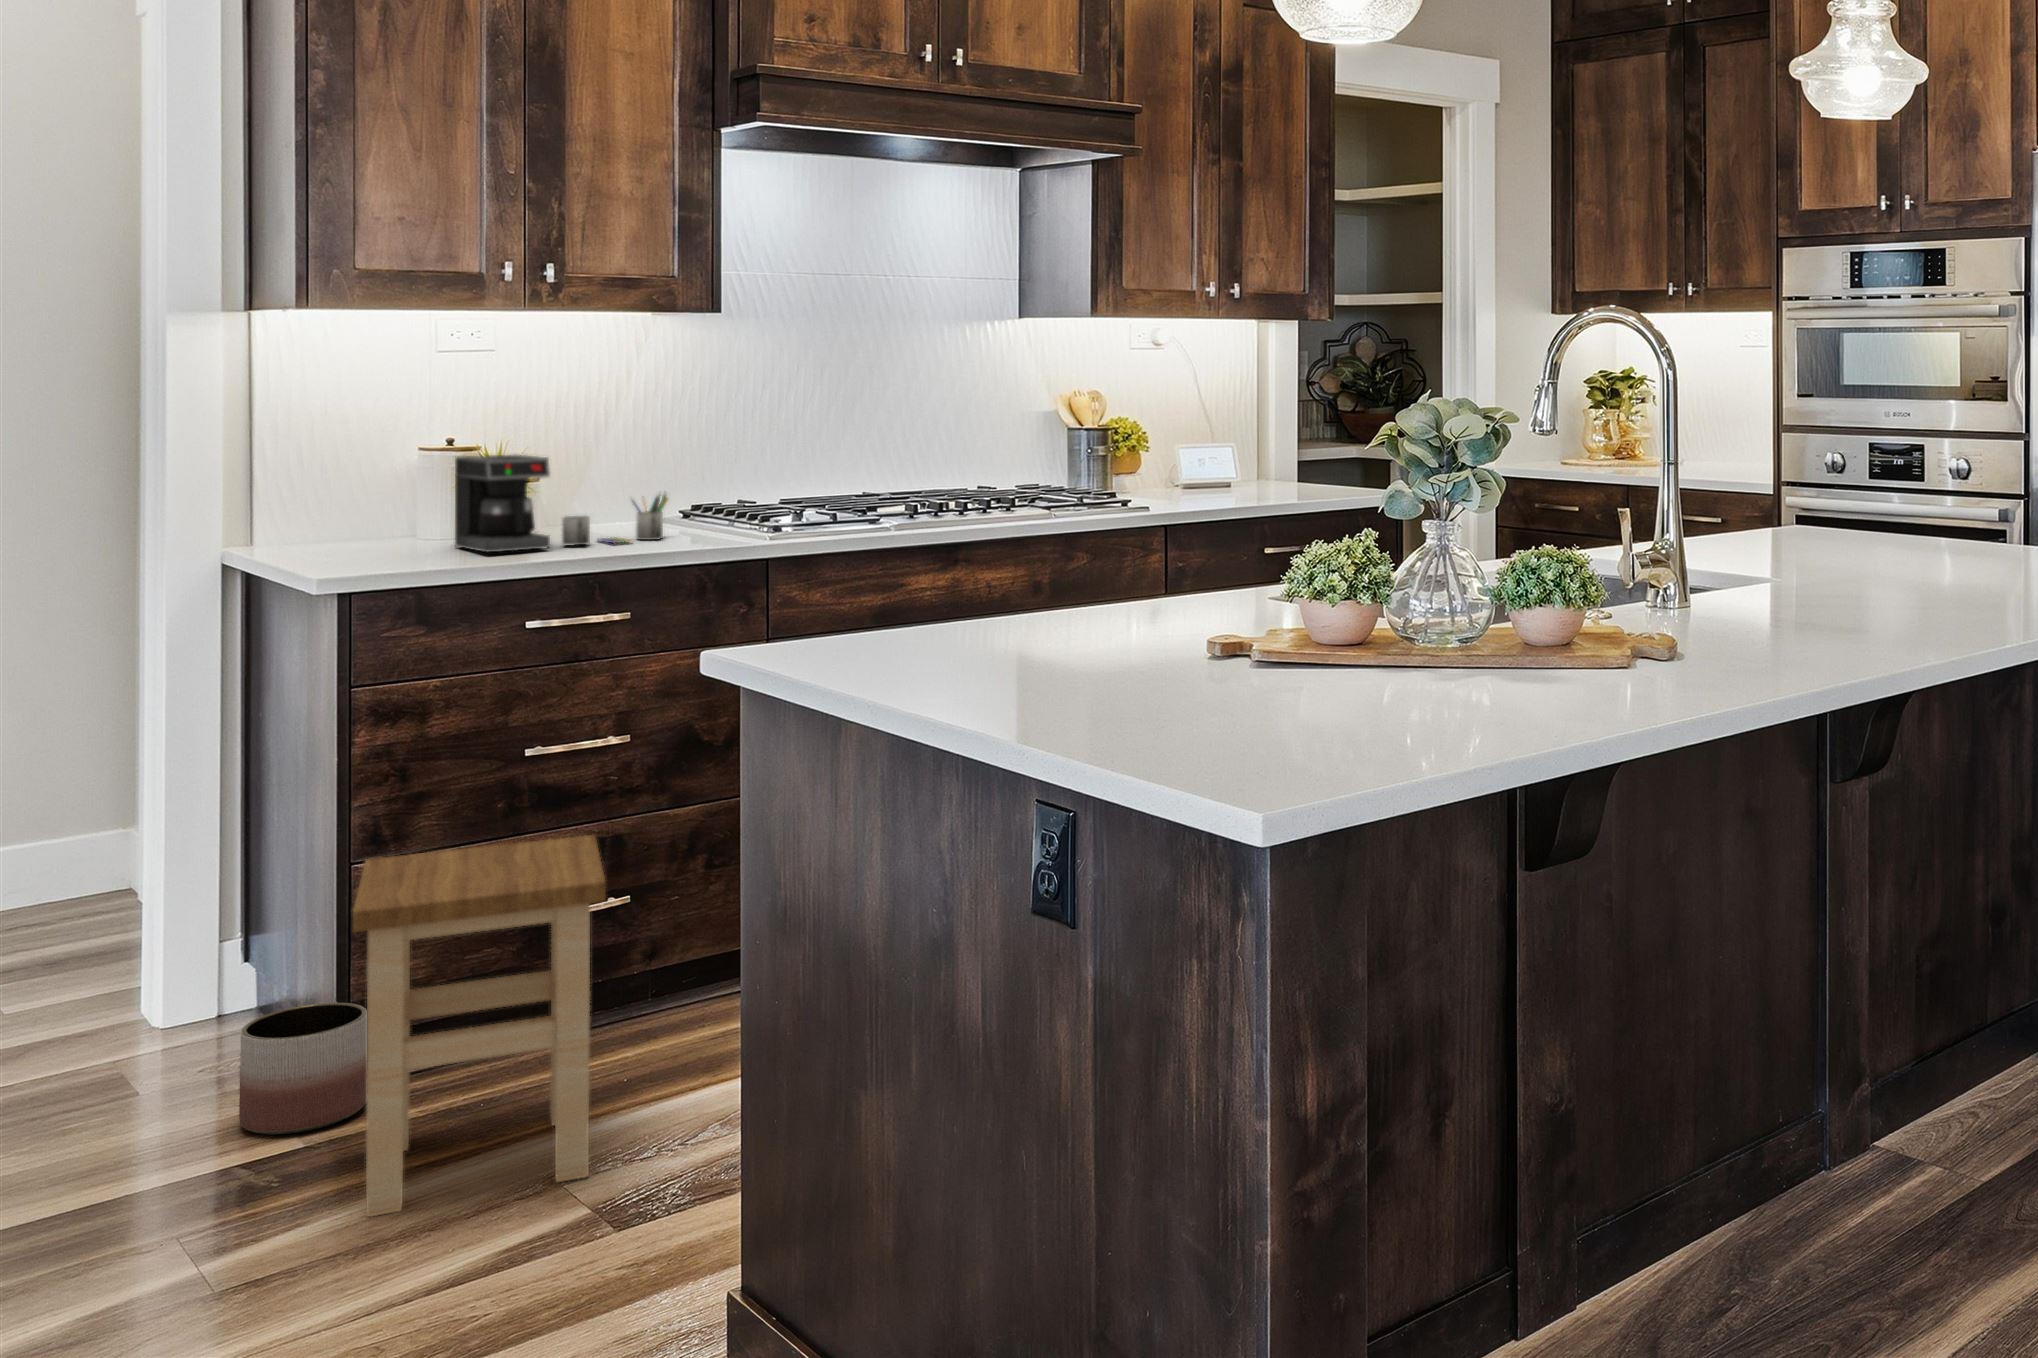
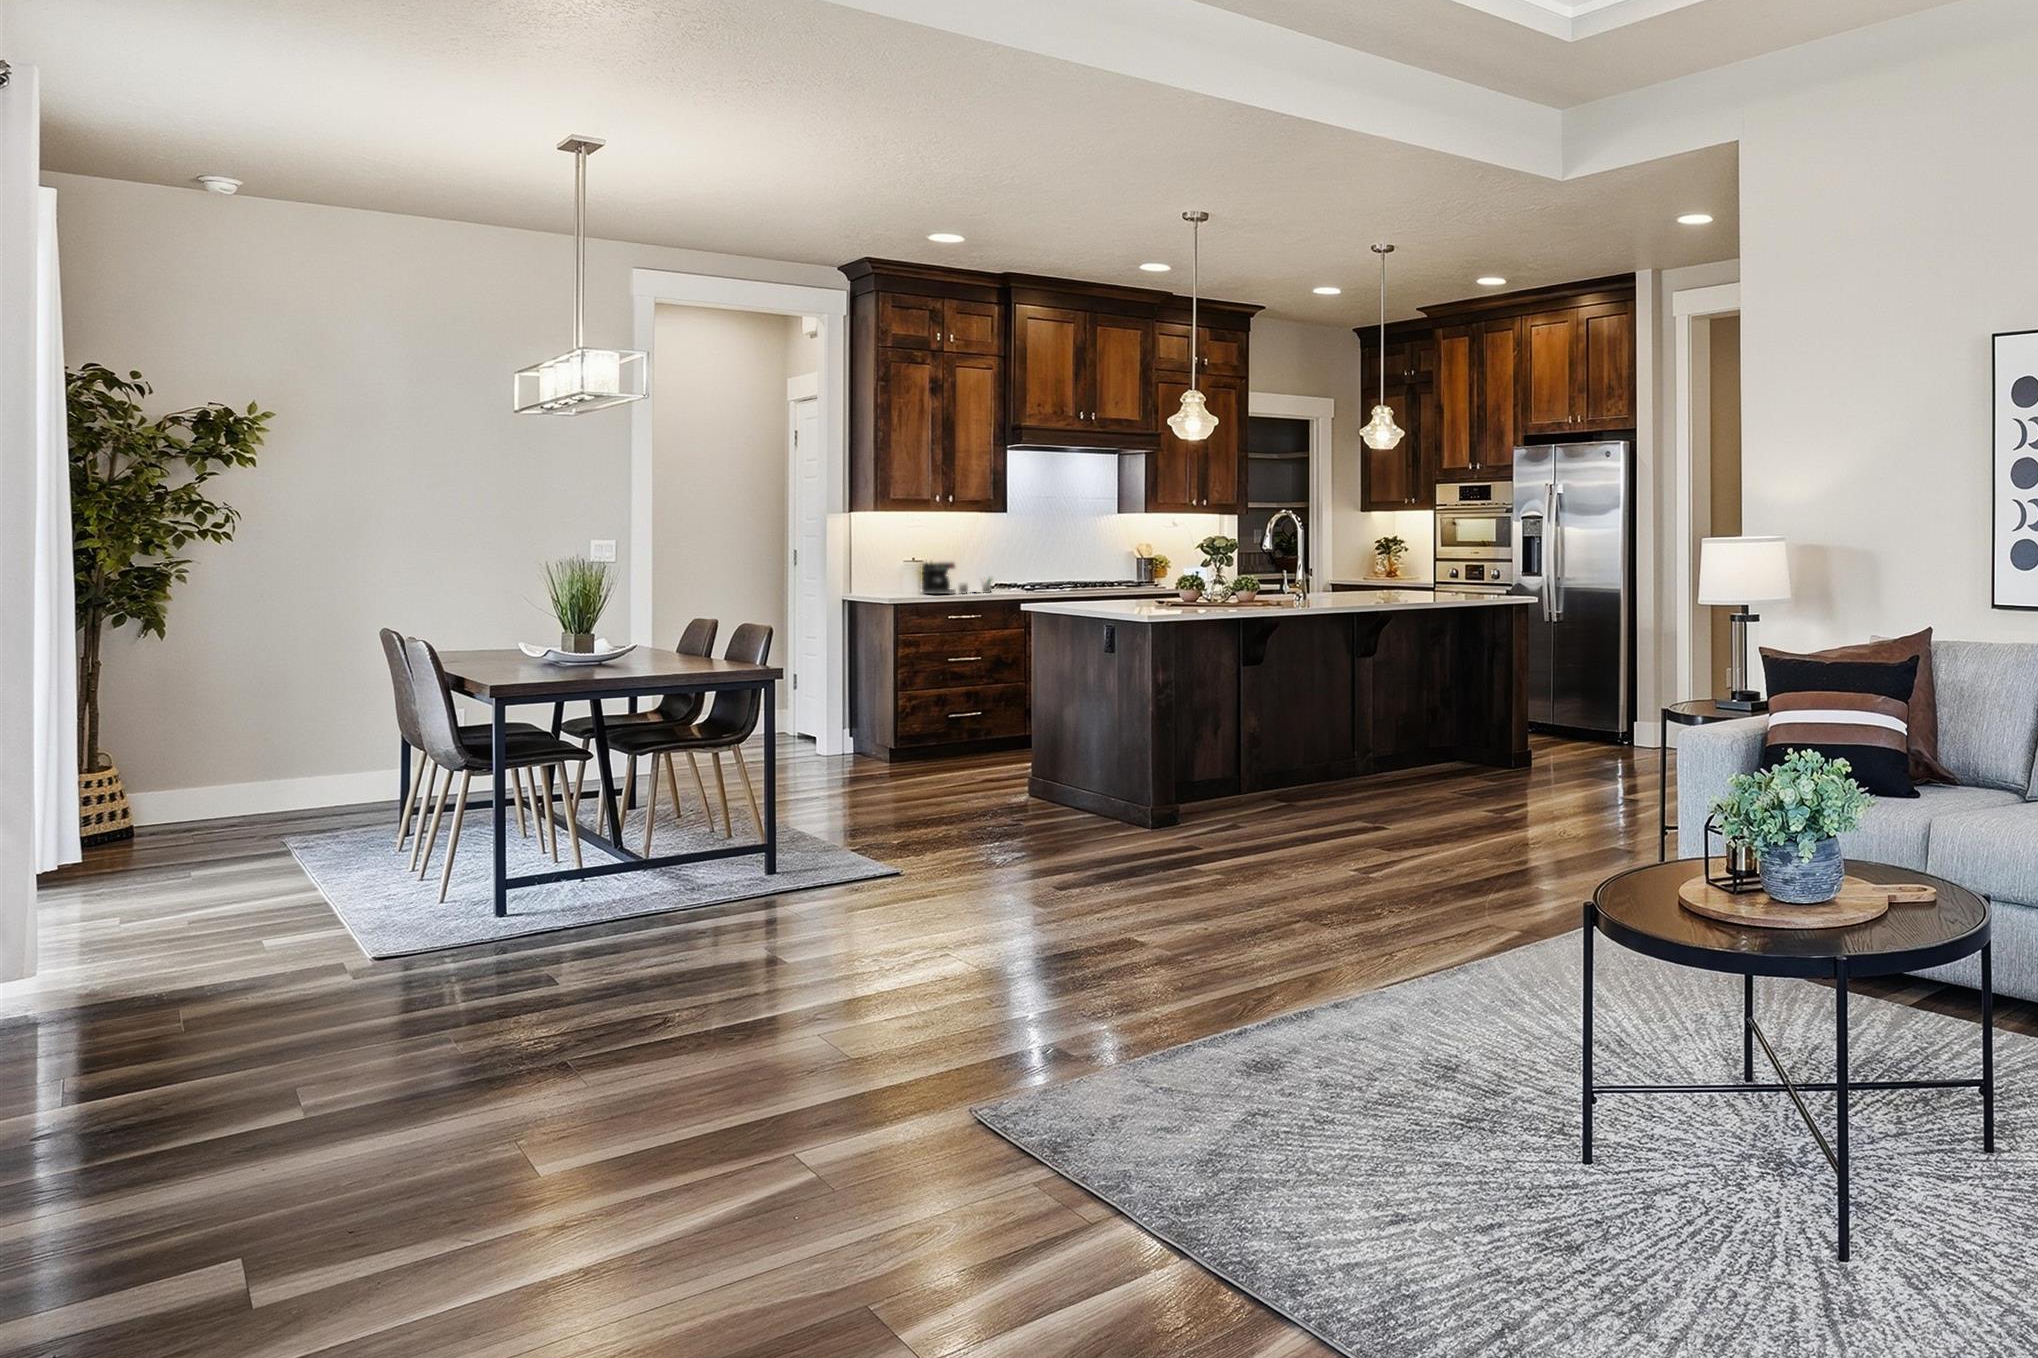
stool: present [353,835,606,1217] -> none [915,679,994,778]
planter: present [239,1003,367,1134] -> none [874,735,911,769]

